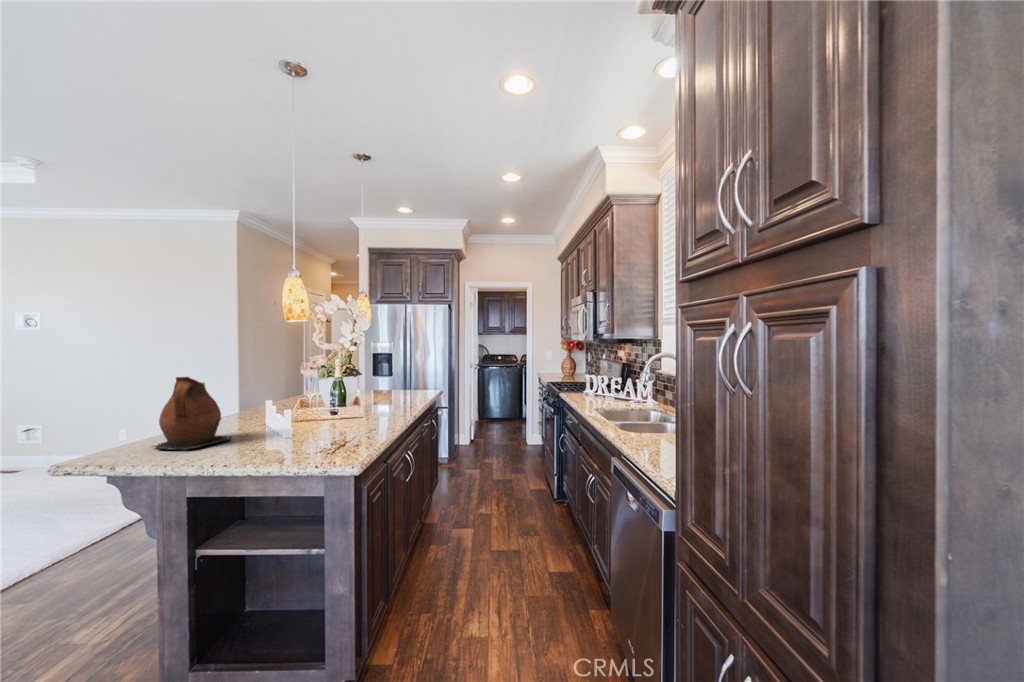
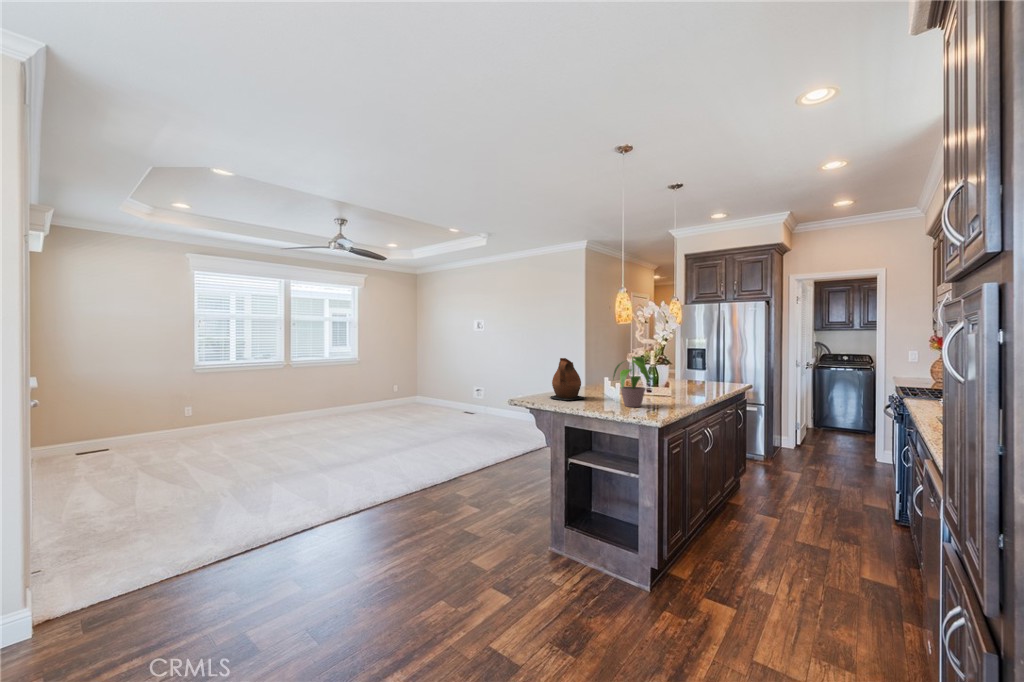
potted plant: none [269,368,346,446] -> present [613,357,649,407]

